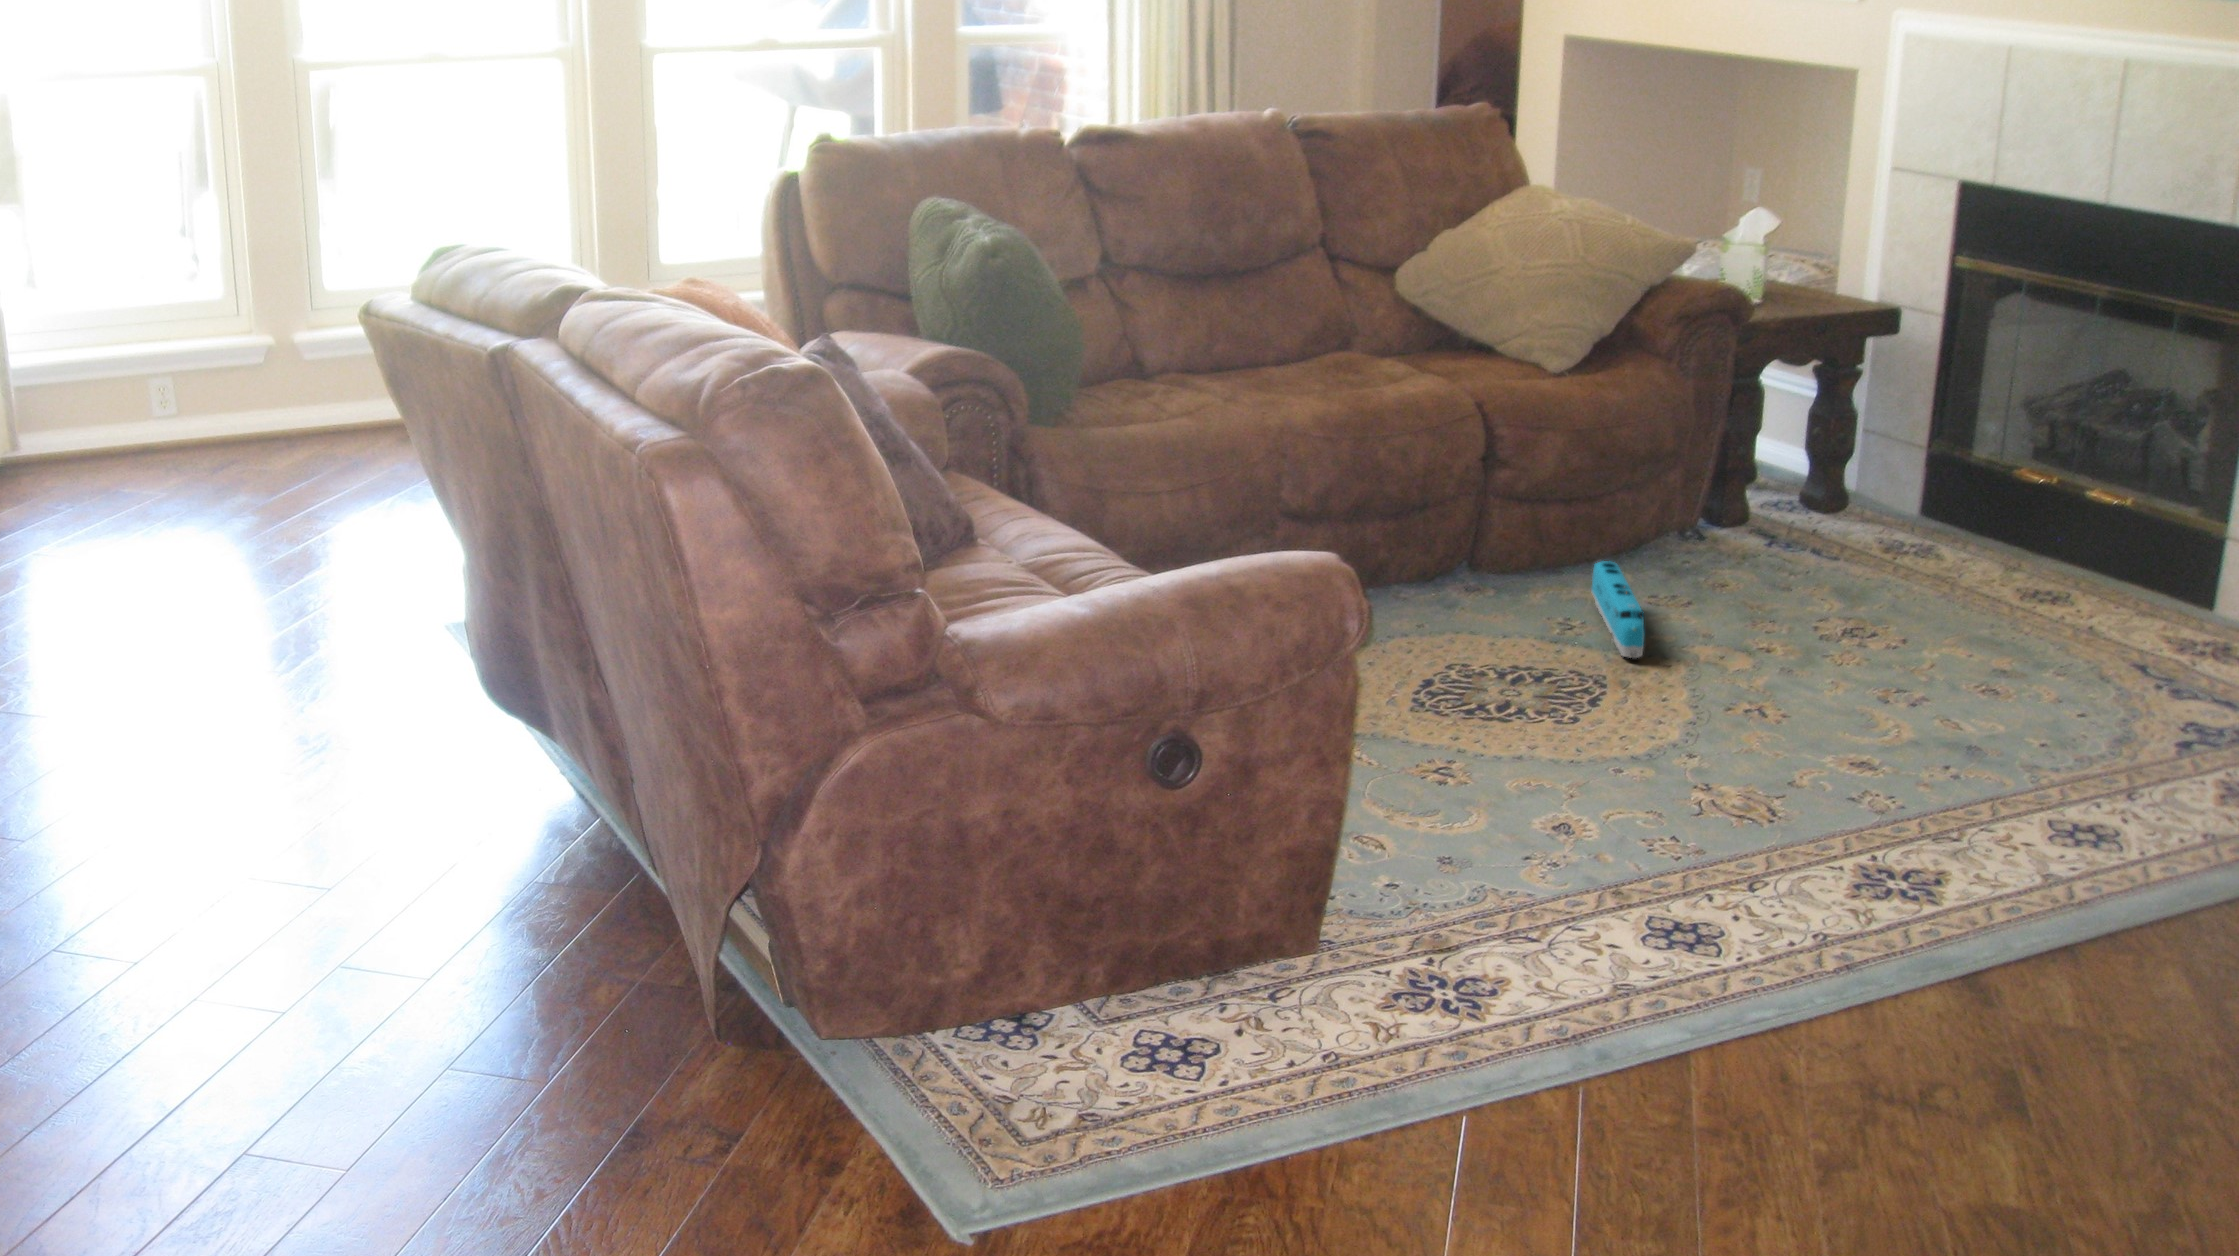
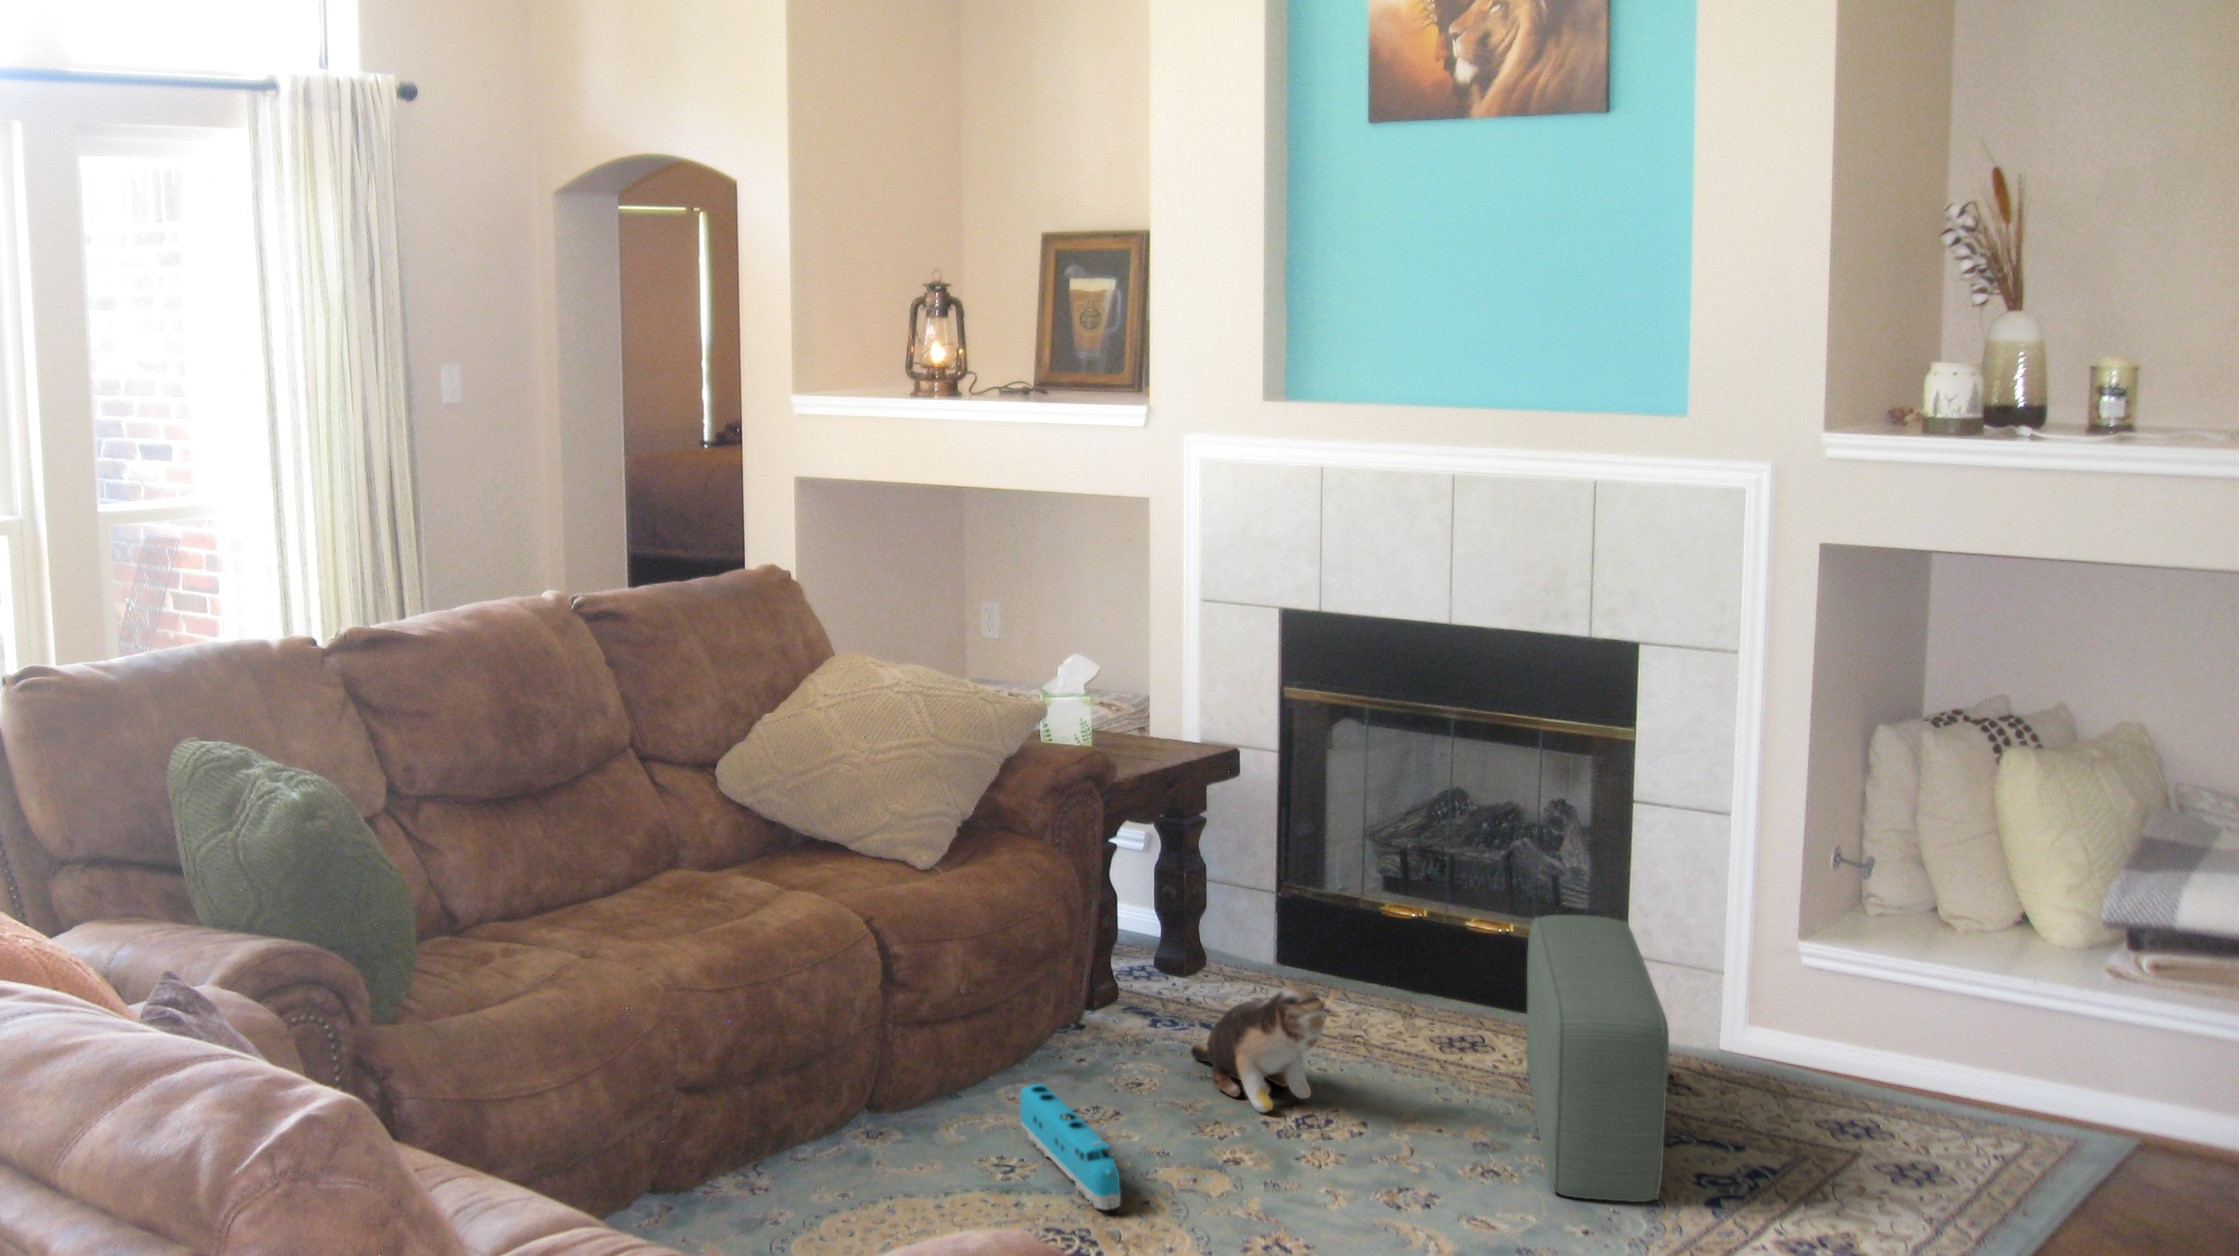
pouf: none [2032,487,2212,731] -> present [1526,915,1669,1202]
plush toy: none [1778,512,1888,619] -> present [1191,985,1336,1112]

